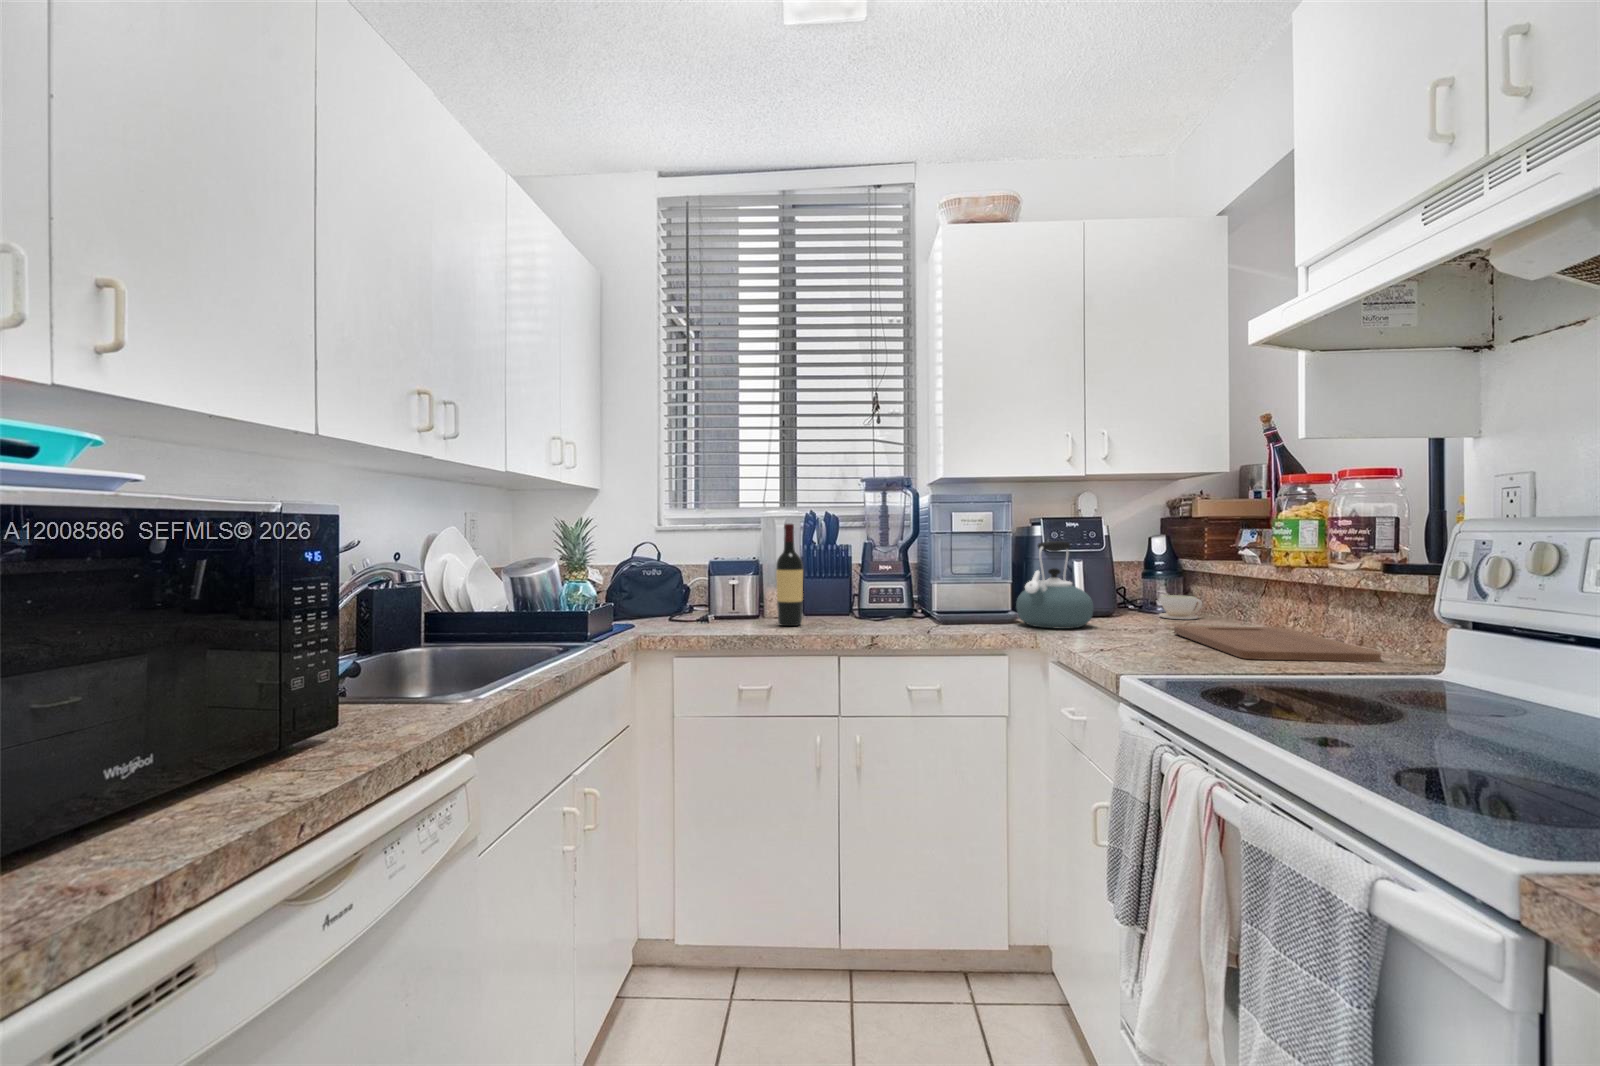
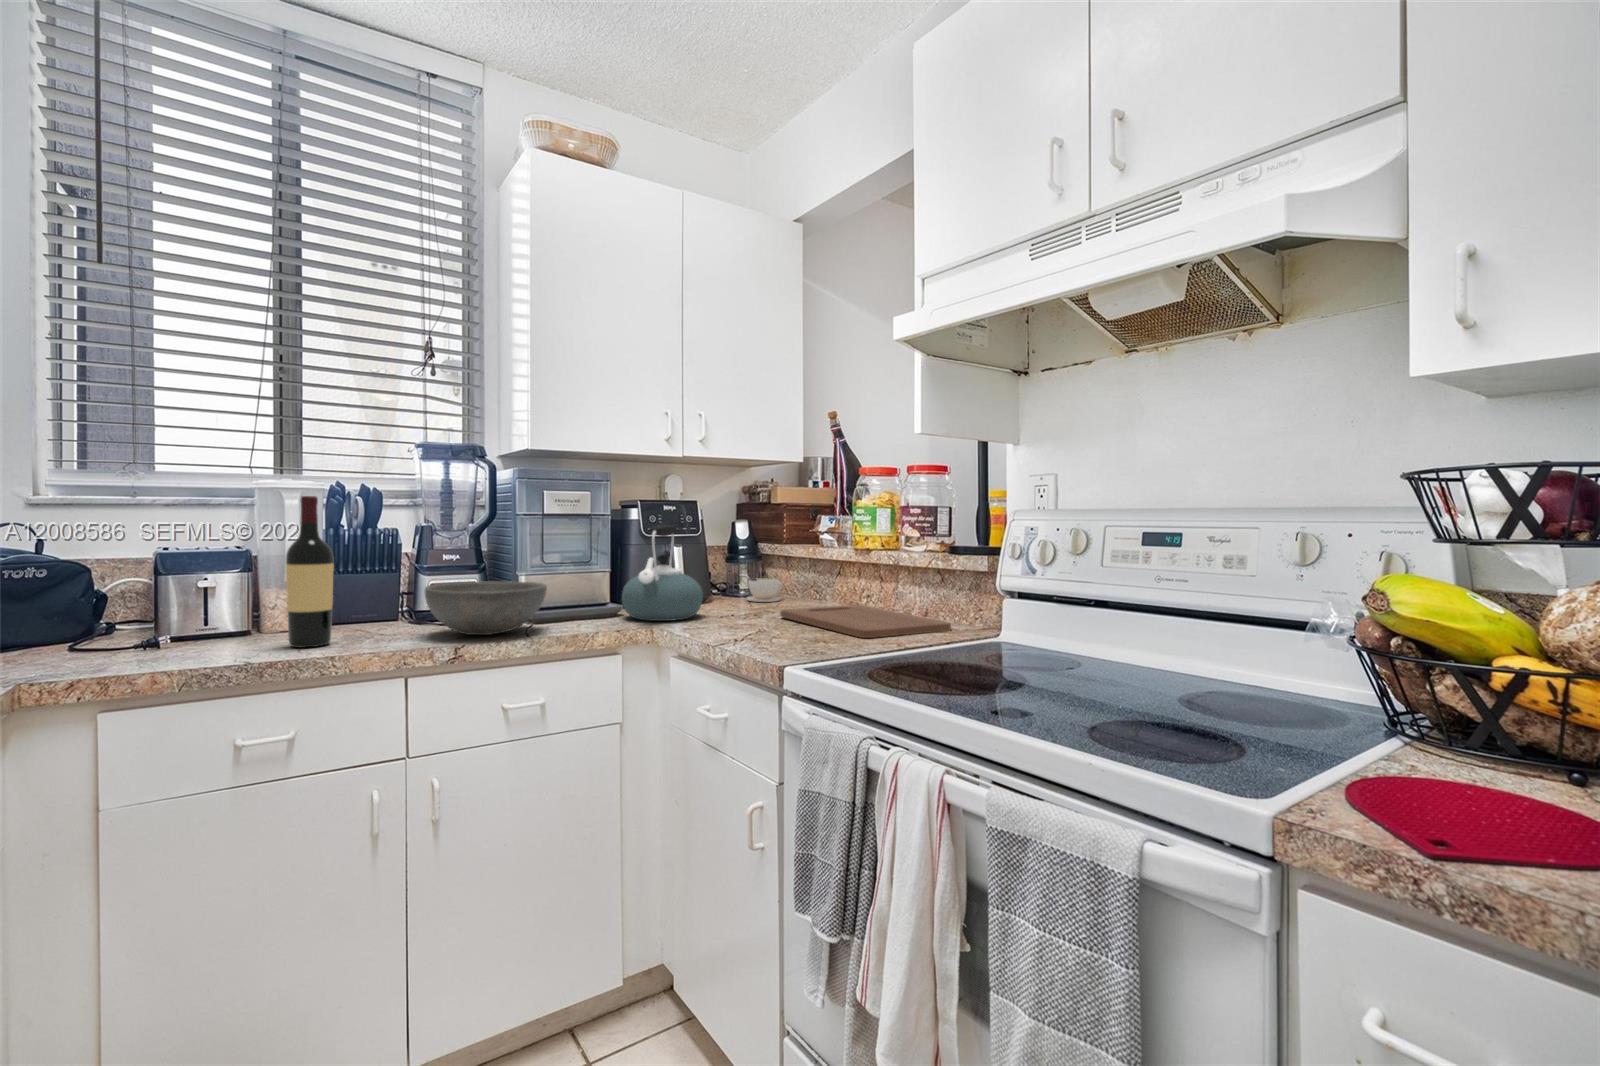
bowl: none [859,586,947,627] -> present [425,581,547,635]

